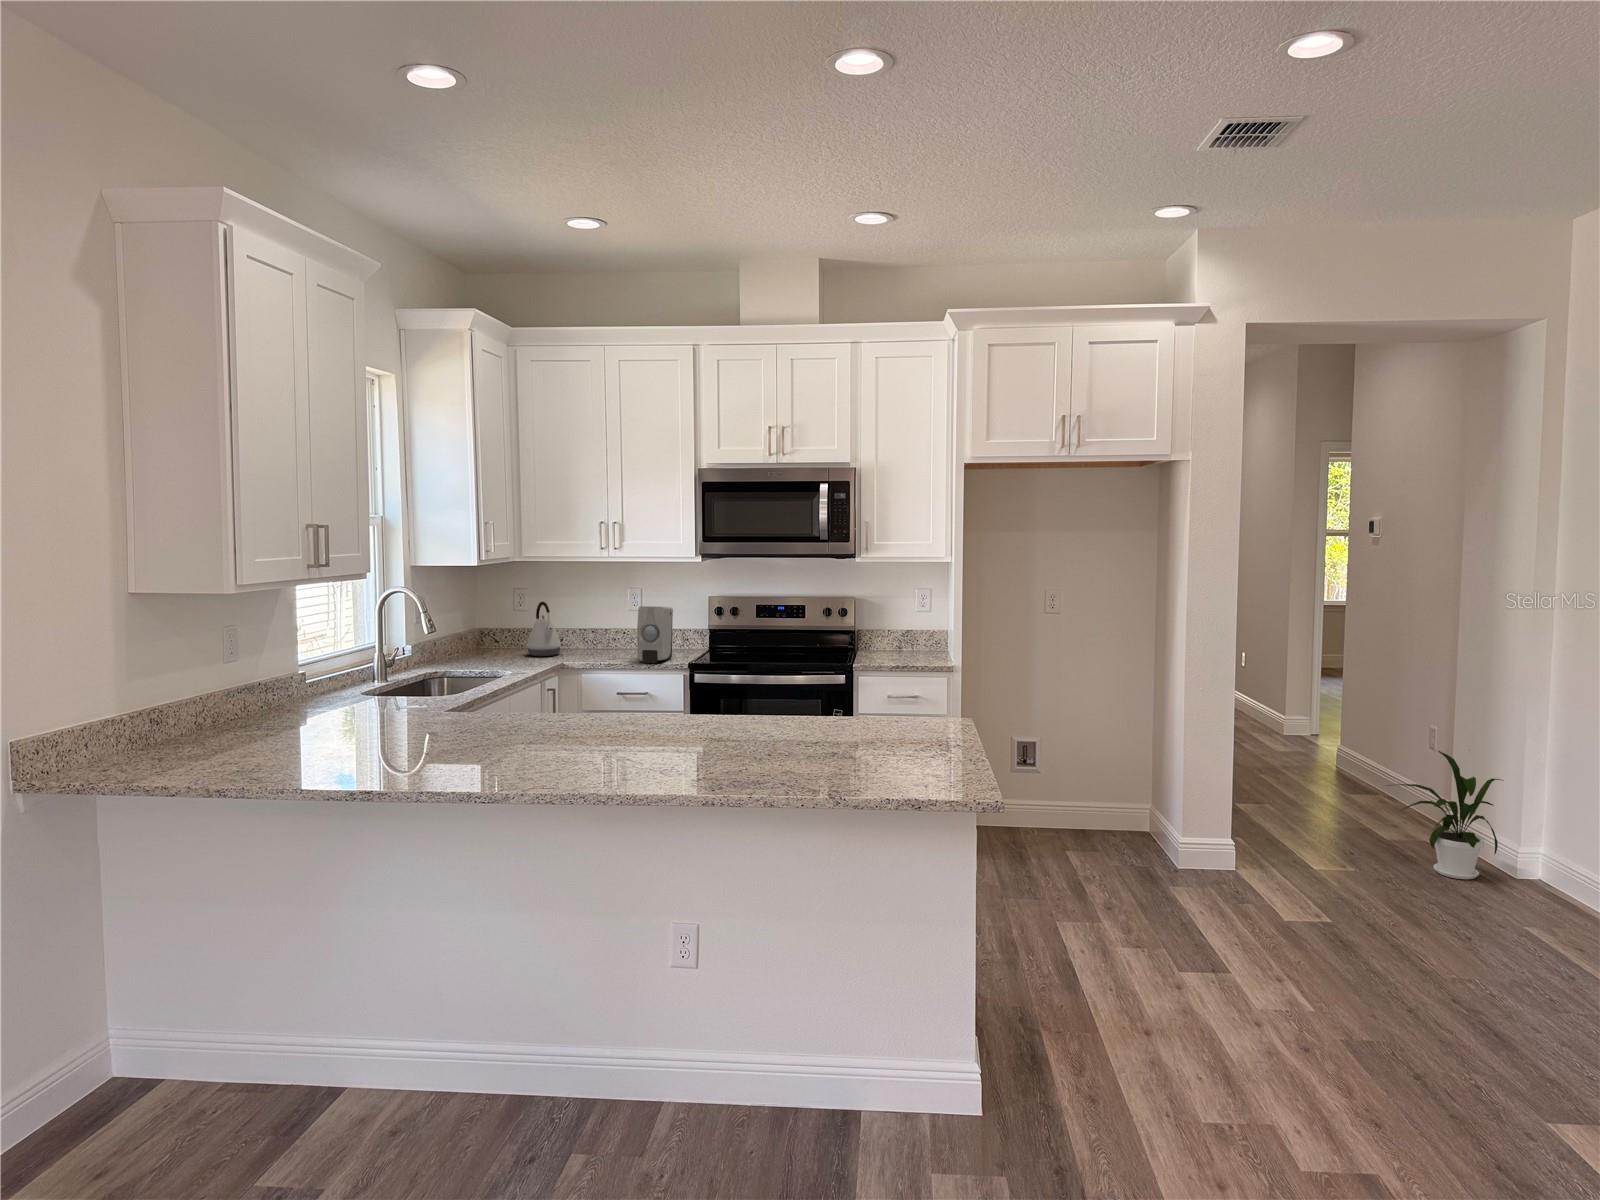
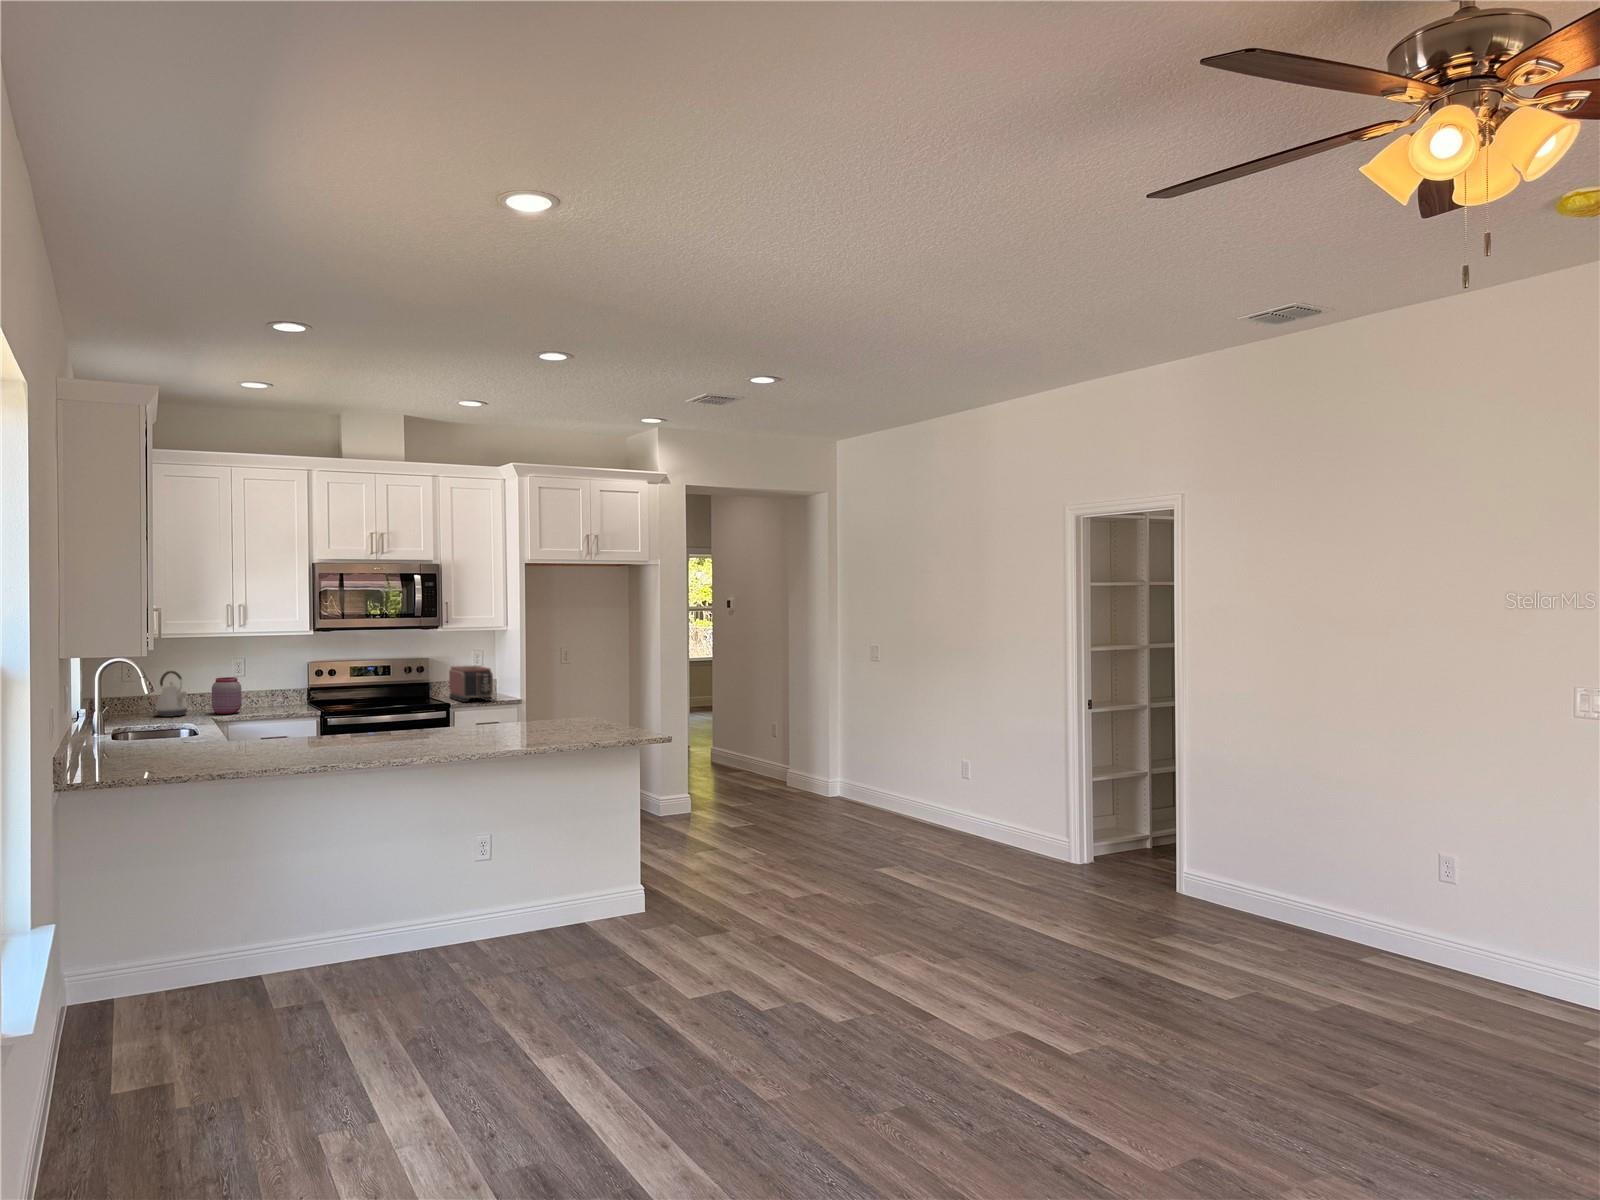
soap dispenser: present [637,606,673,663] -> none [275,669,298,714]
toaster: none [874,611,920,664] -> present [449,666,493,702]
jar: none [581,613,614,658] -> present [212,677,241,714]
house plant: present [1386,751,1503,879] -> none [756,732,813,801]

